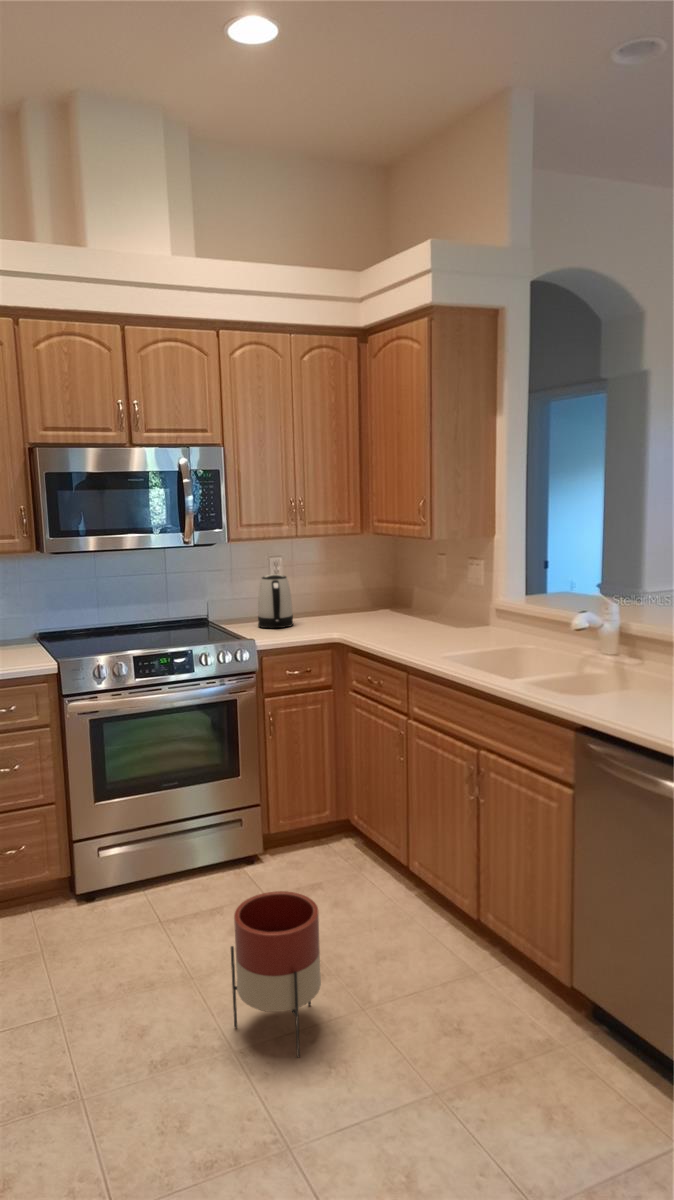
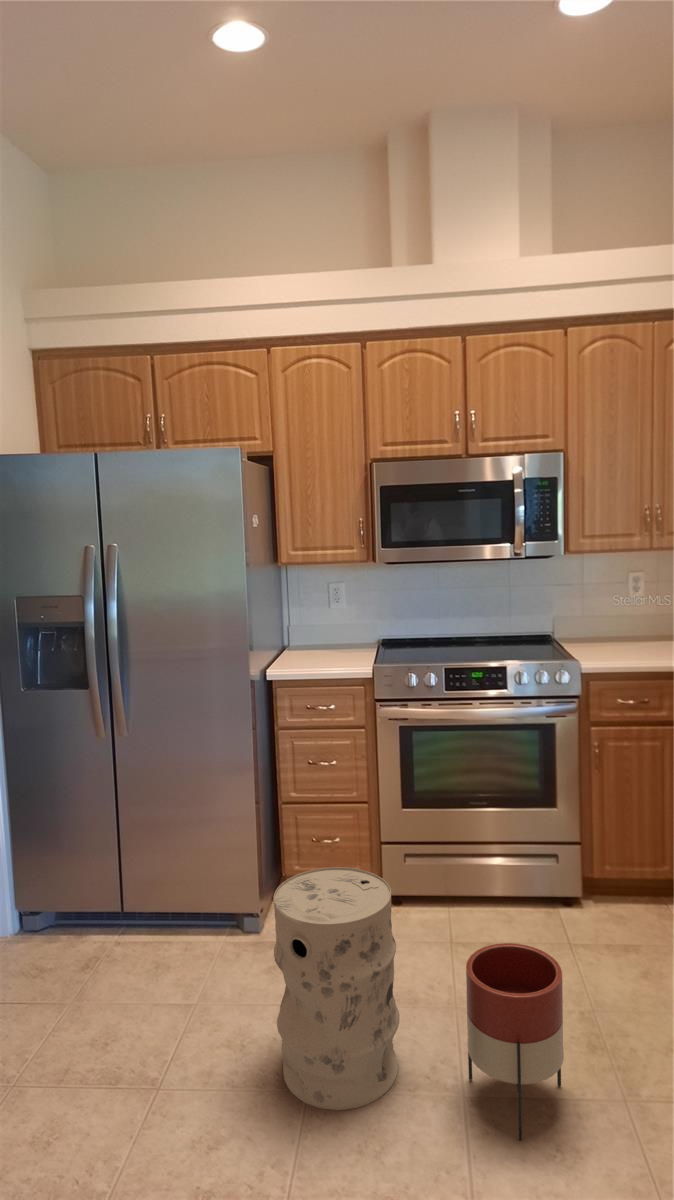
kettle: present [258,574,293,628] -> none [600,592,641,652]
trash can: none [35,862,168,1105] -> present [274,867,400,1110]

